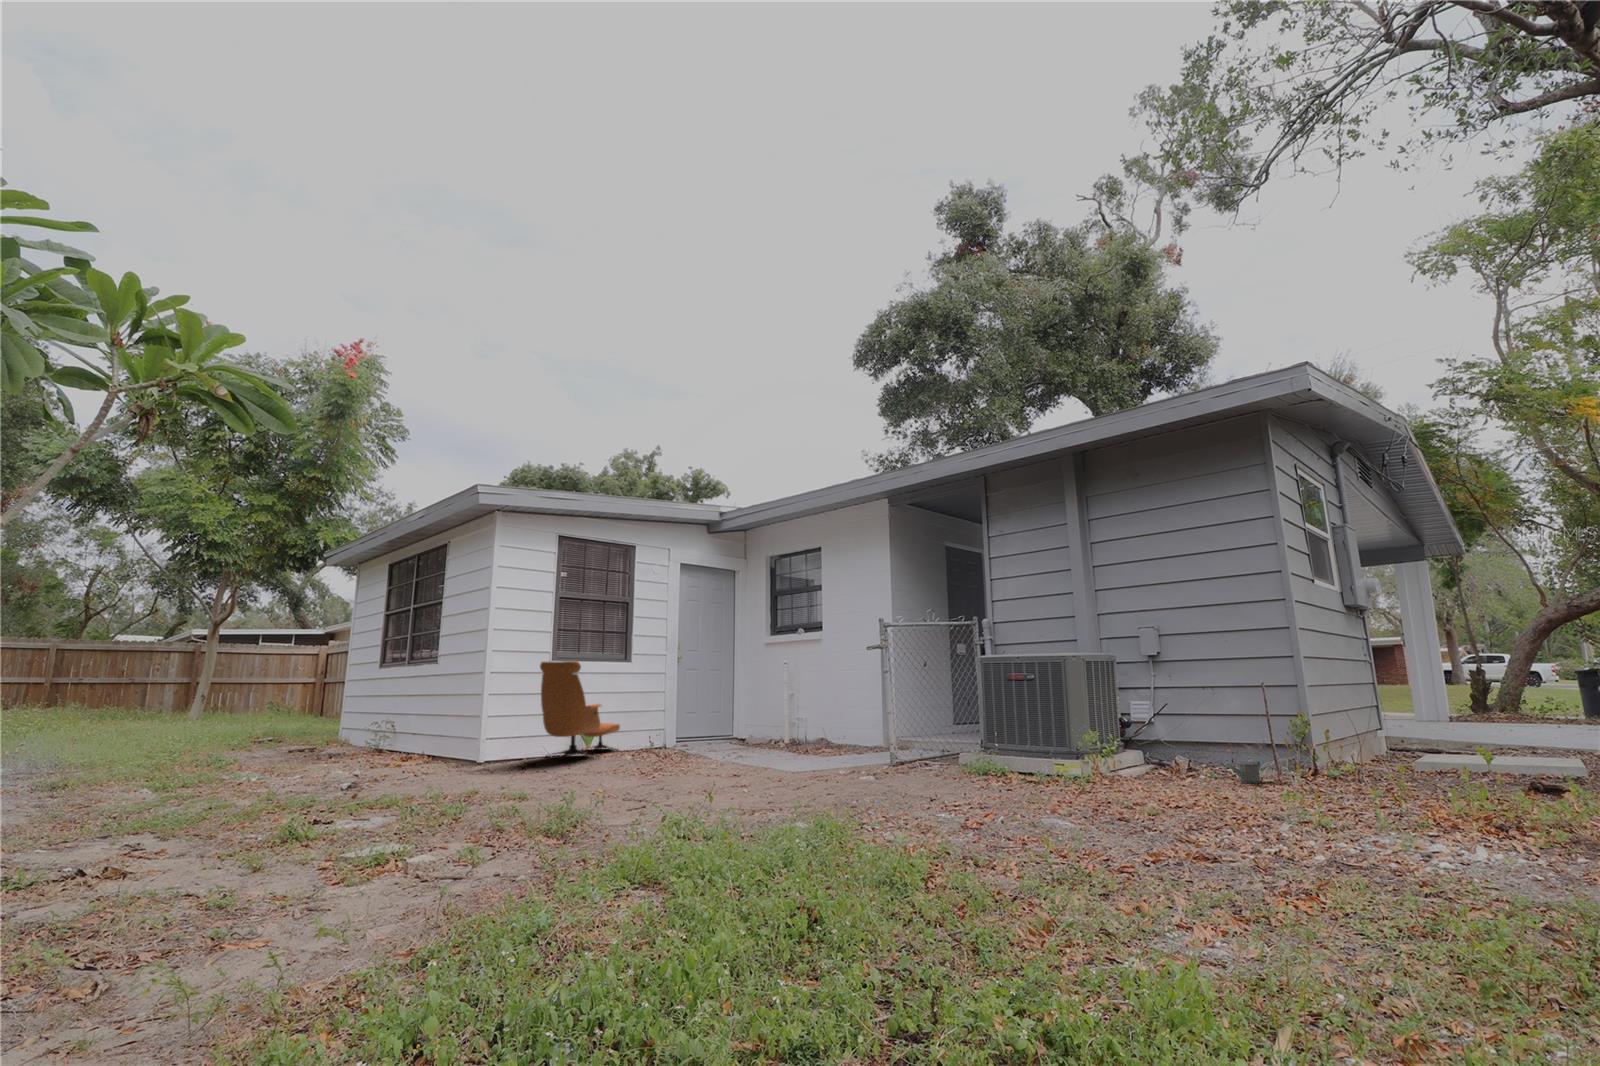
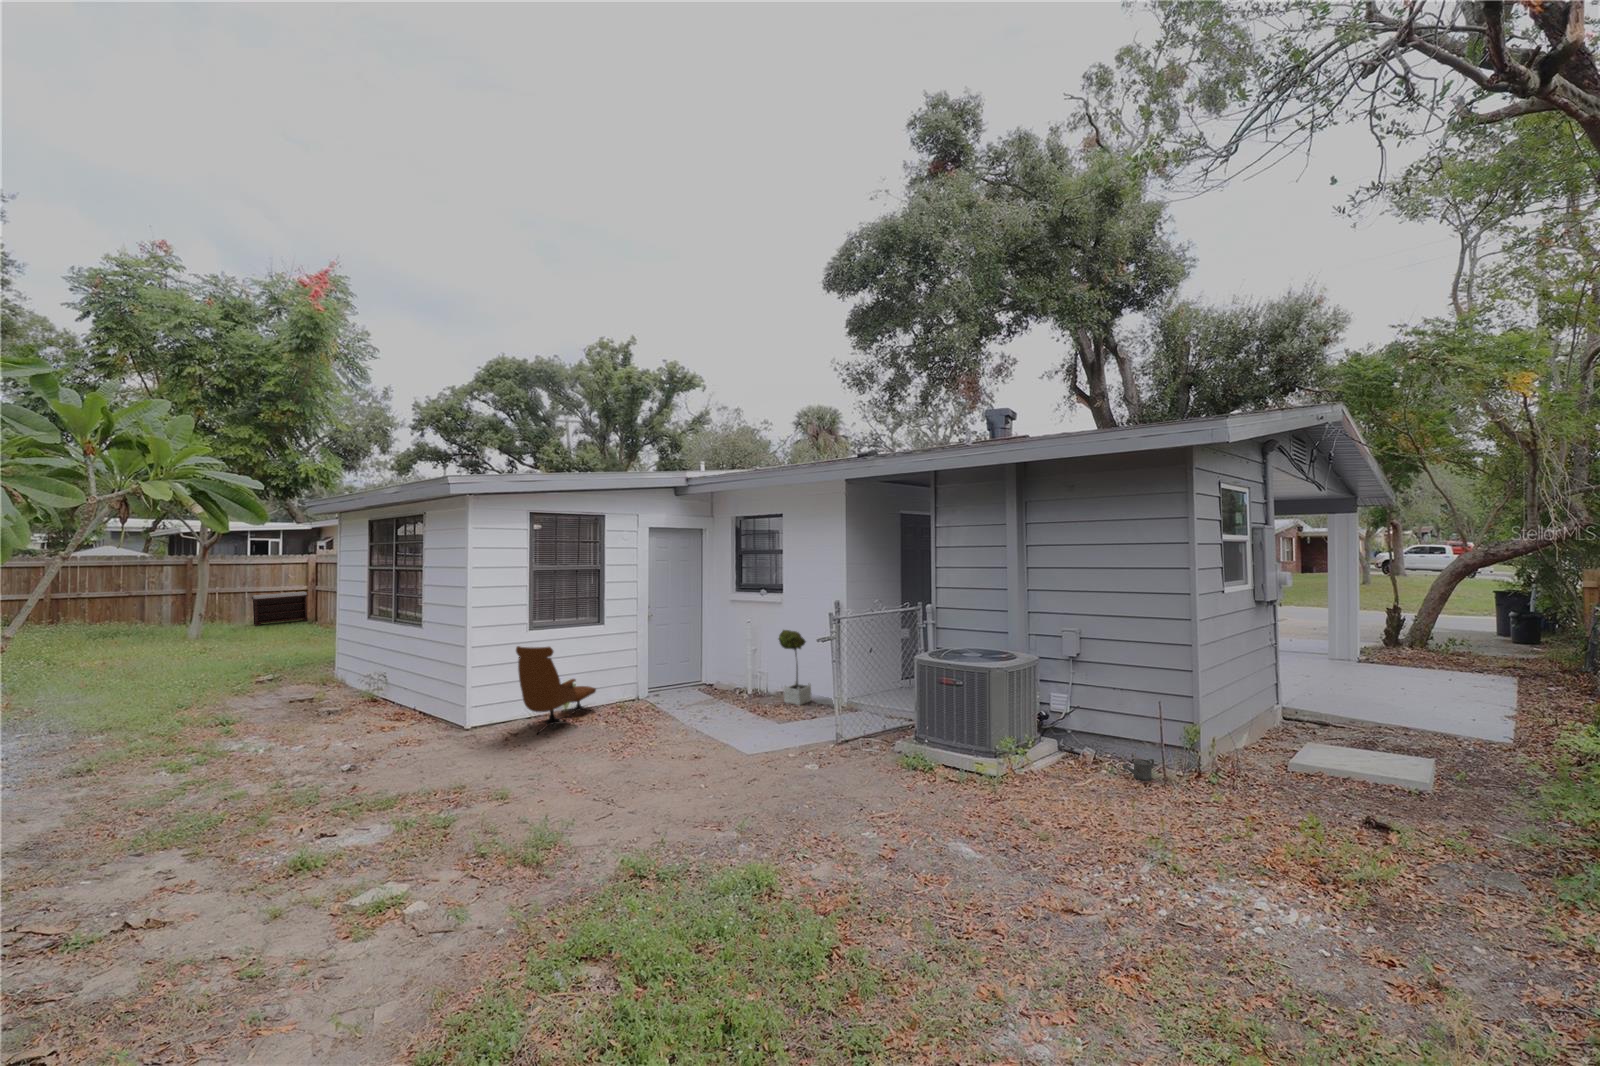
potted tree: none [819,663,856,747] -> present [779,630,812,705]
bench: none [242,677,304,711] -> present [251,591,308,626]

